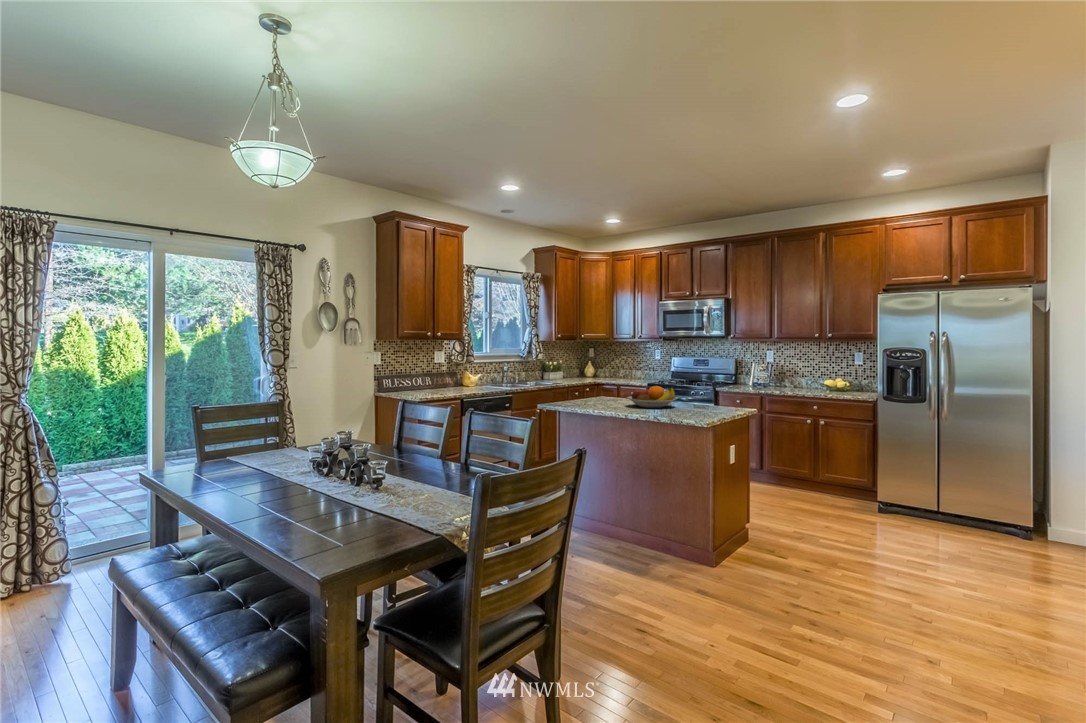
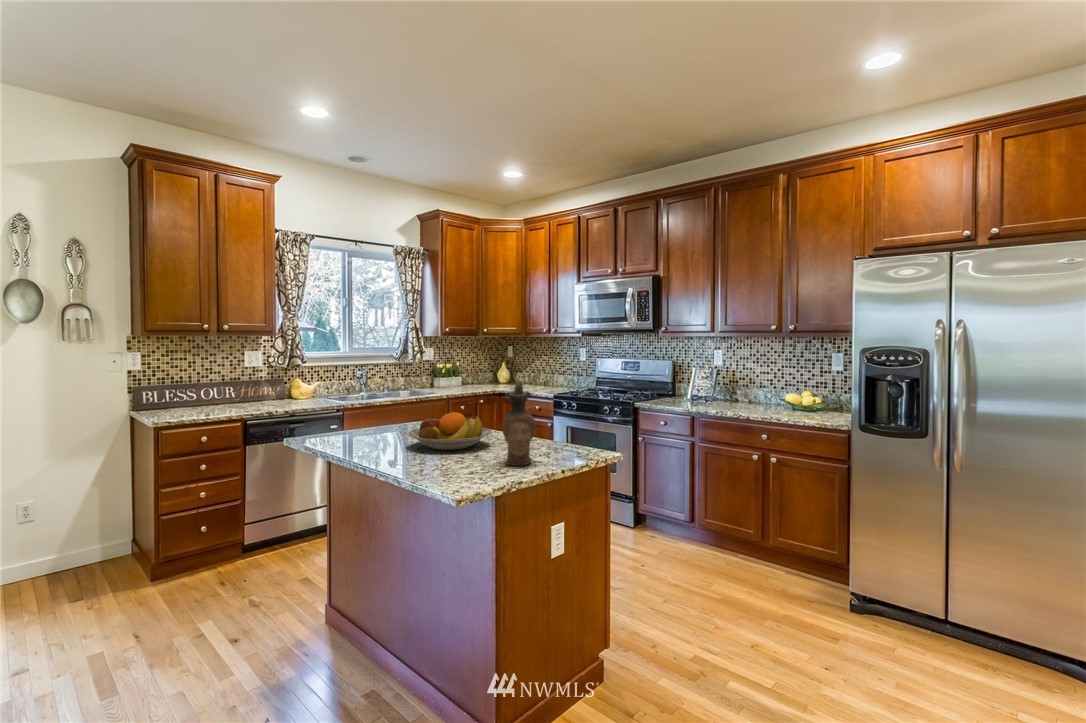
ceramic pitcher: none [702,366,722,412] -> present [503,380,537,465]

